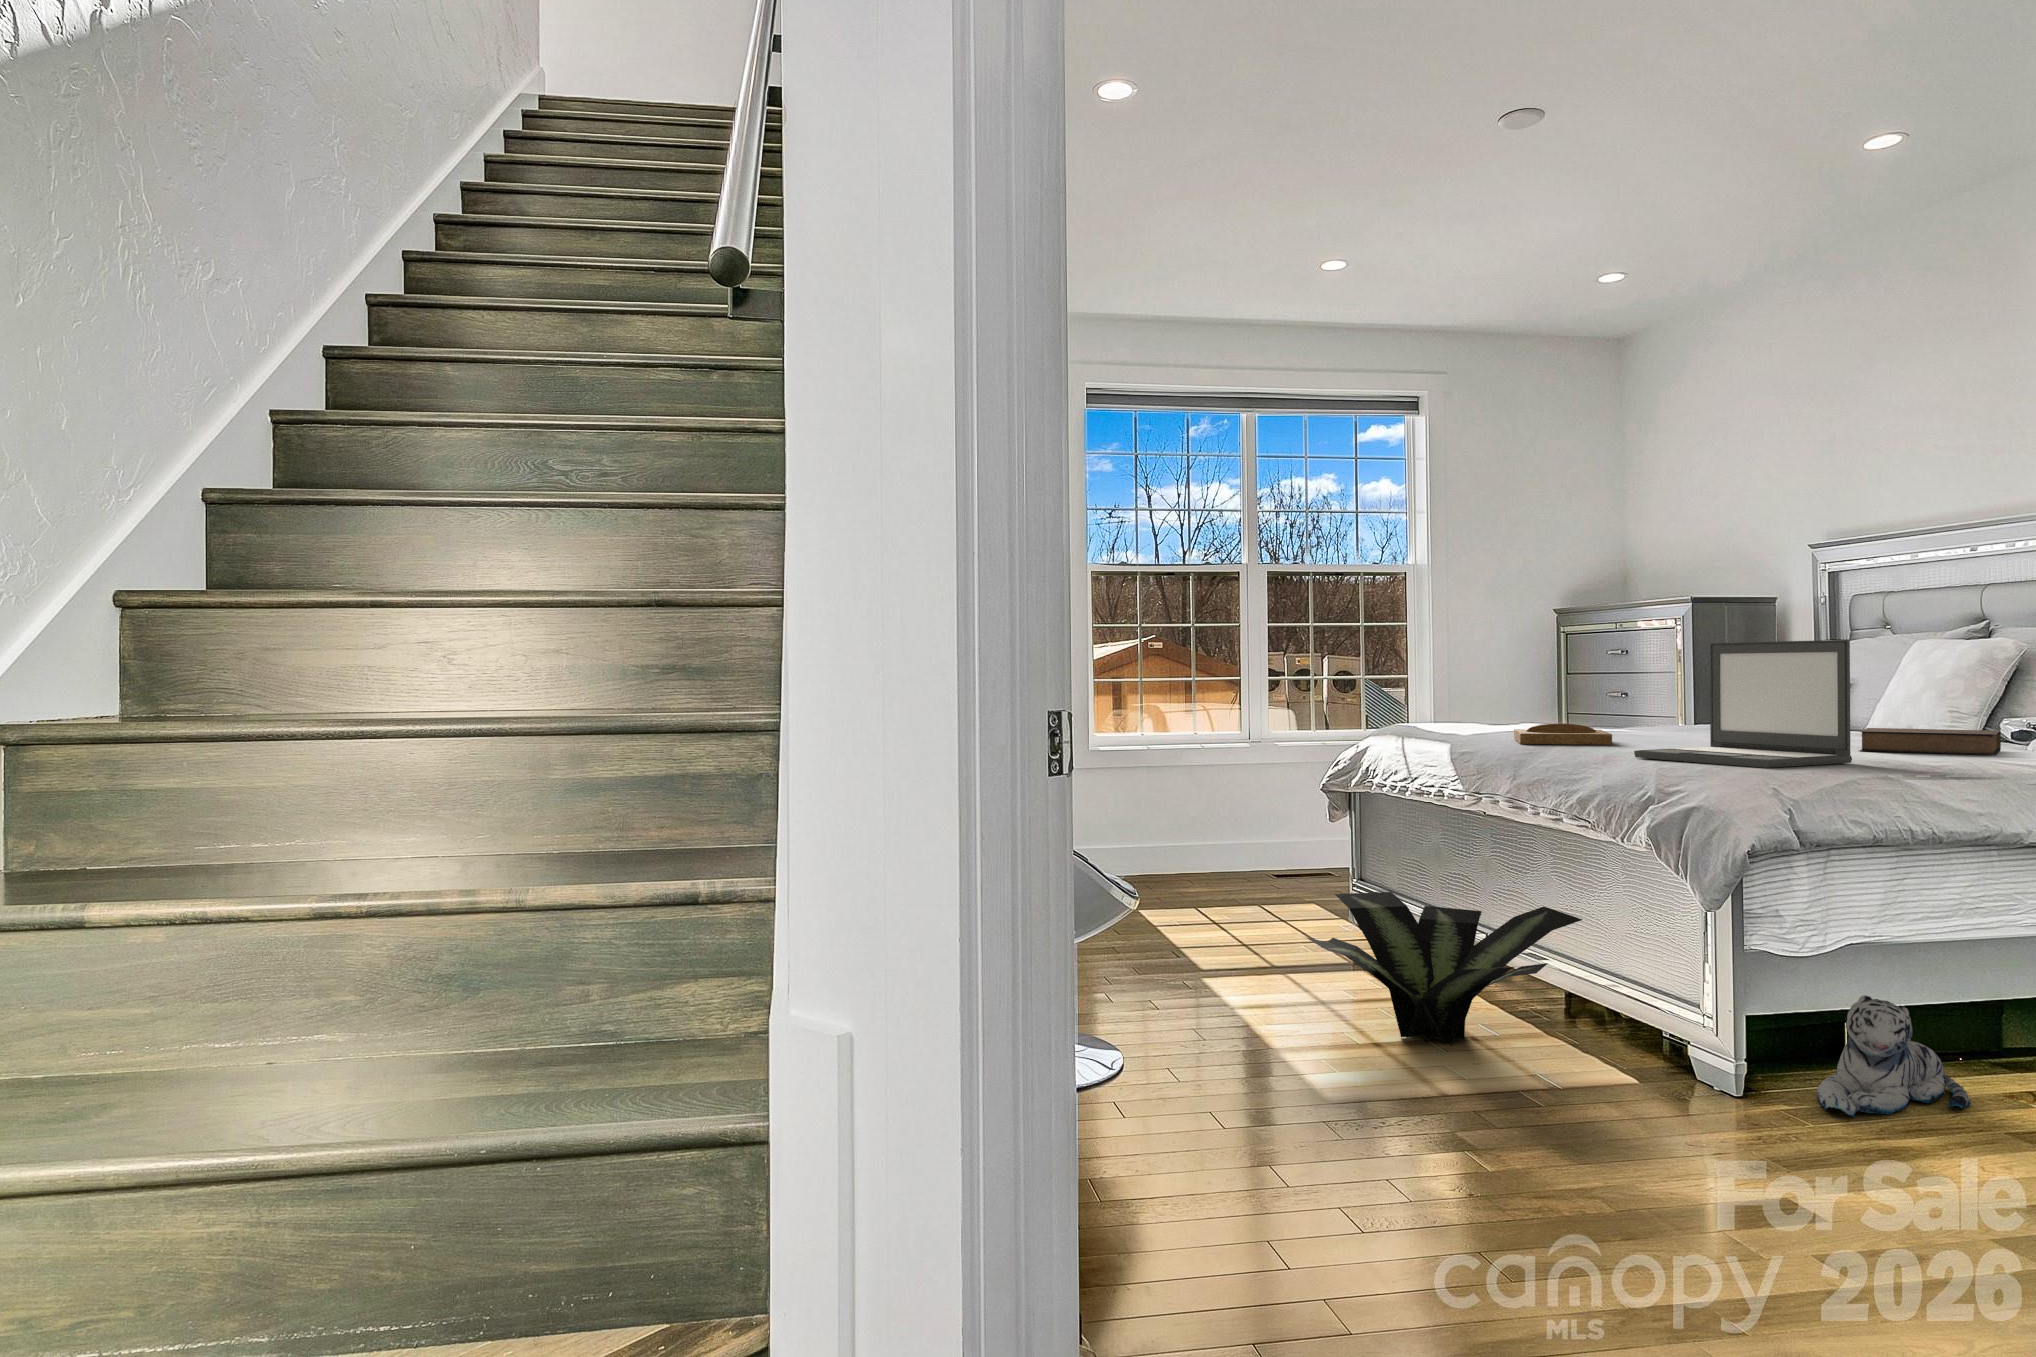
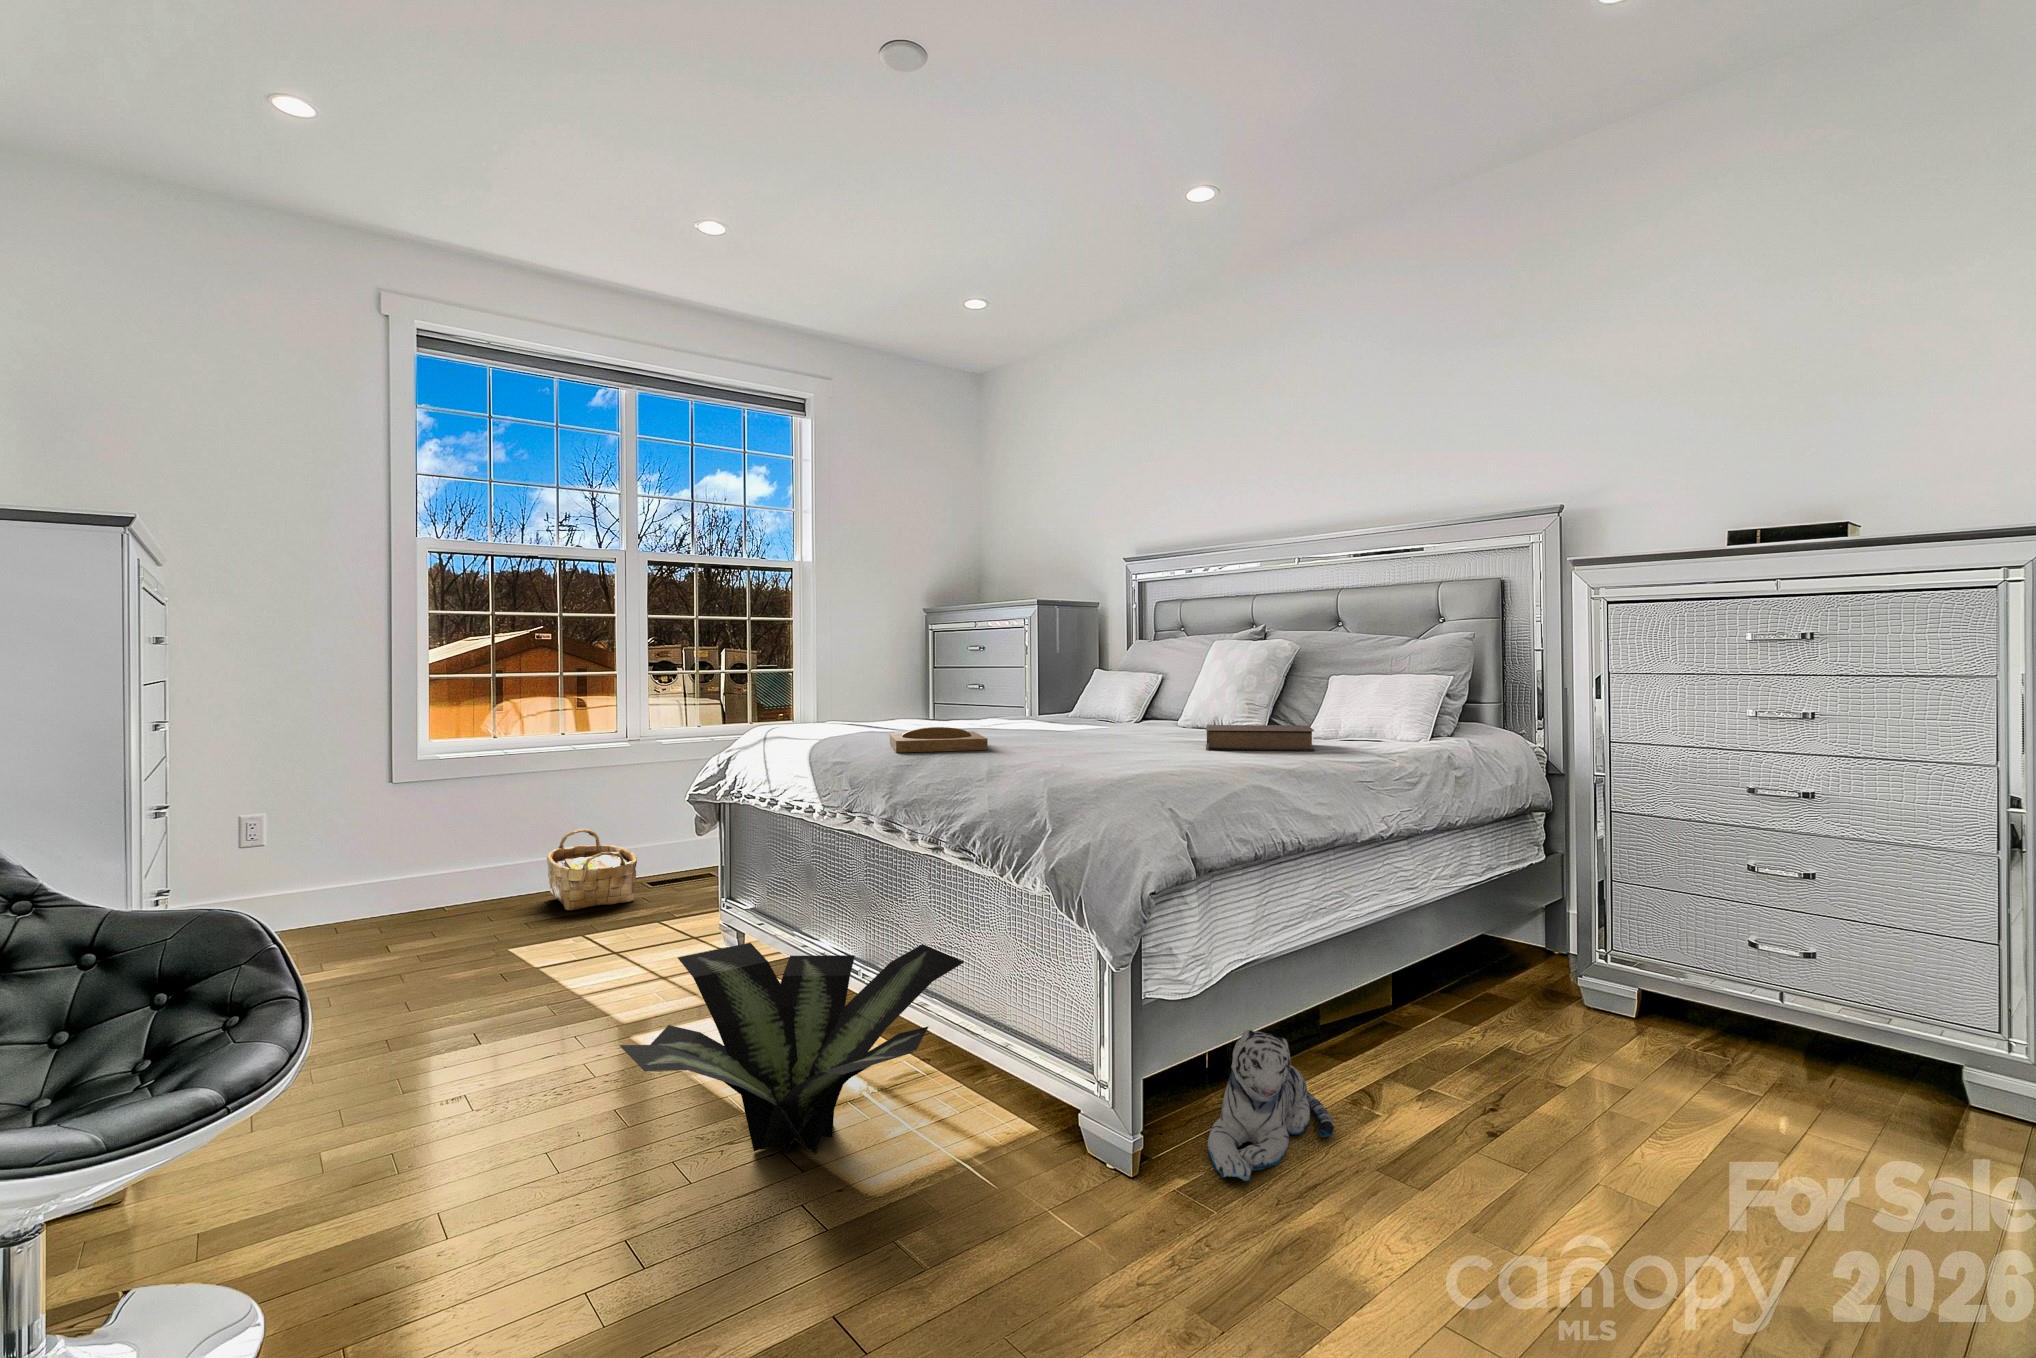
laptop: present [1634,640,1852,768] -> none [1019,640,1225,785]
woven basket: none [1188,816,1265,886] -> present [547,829,637,911]

